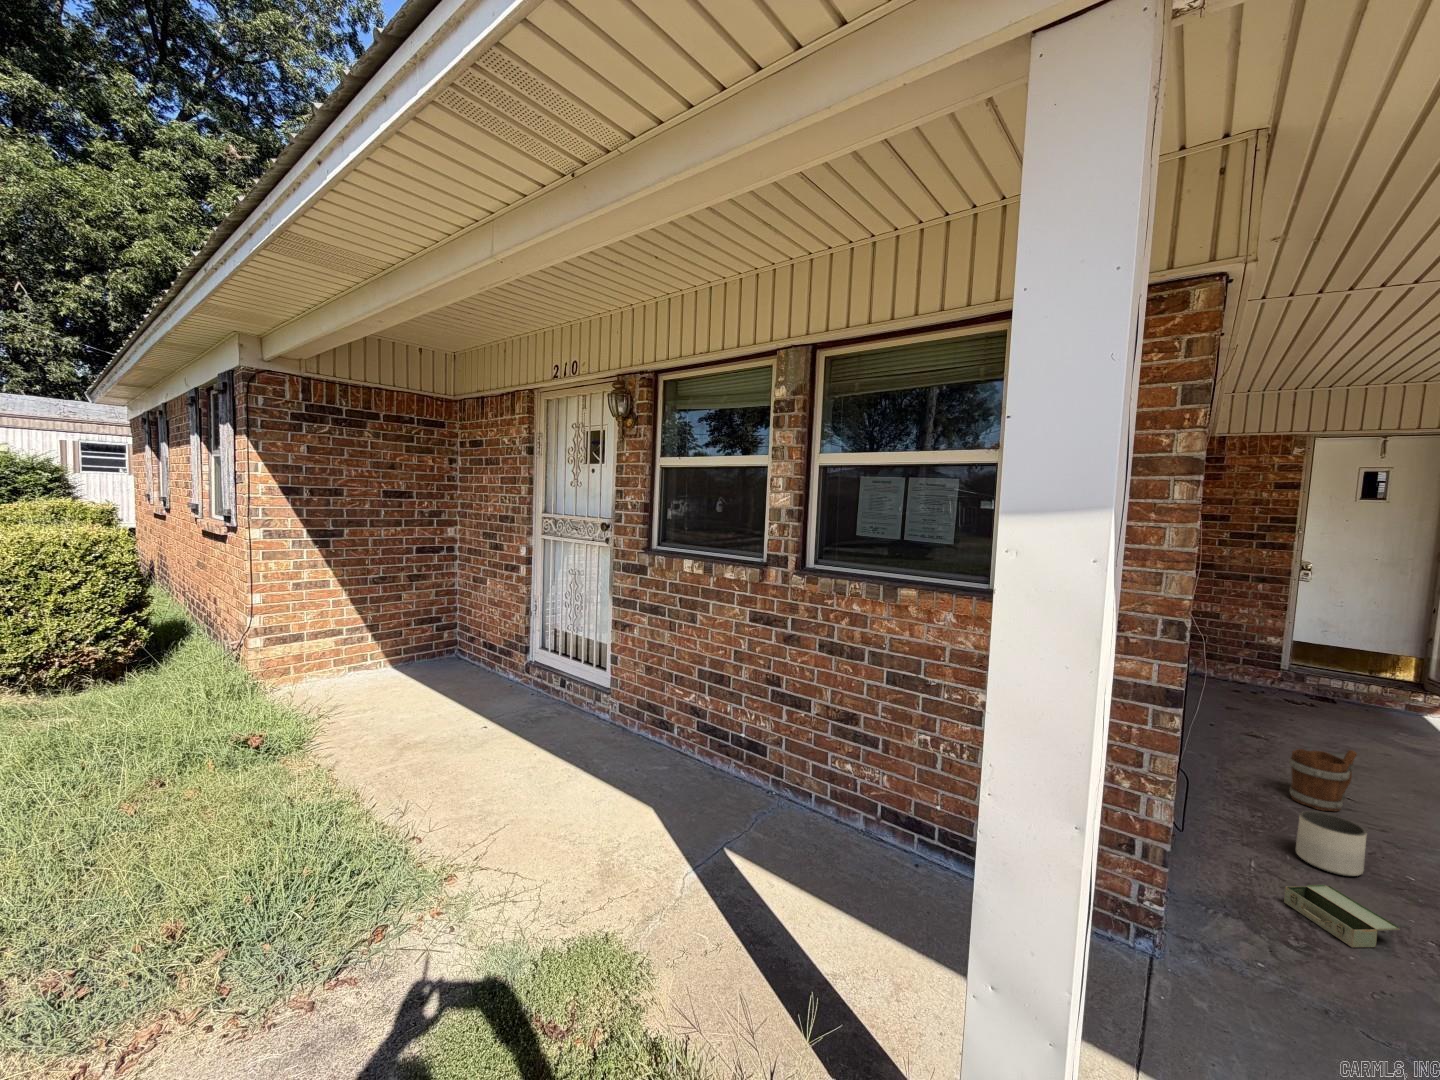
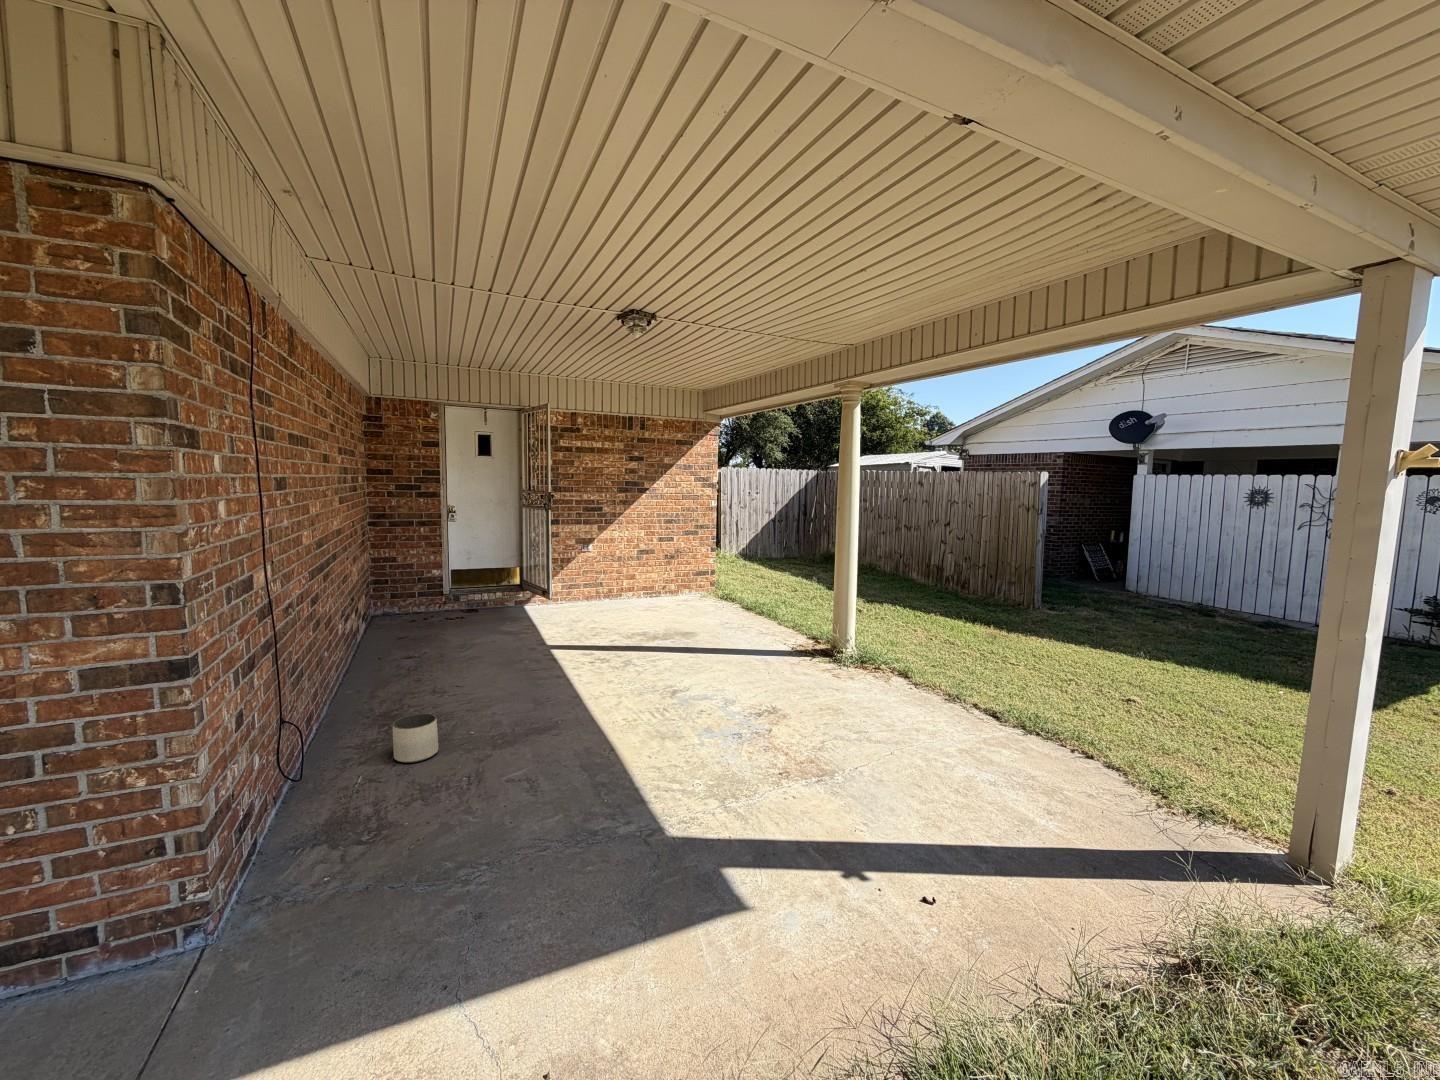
bucket: present [1289,749,1357,811] -> none [407,653,454,709]
toolbox: present [1284,885,1400,947] -> none [365,777,438,823]

